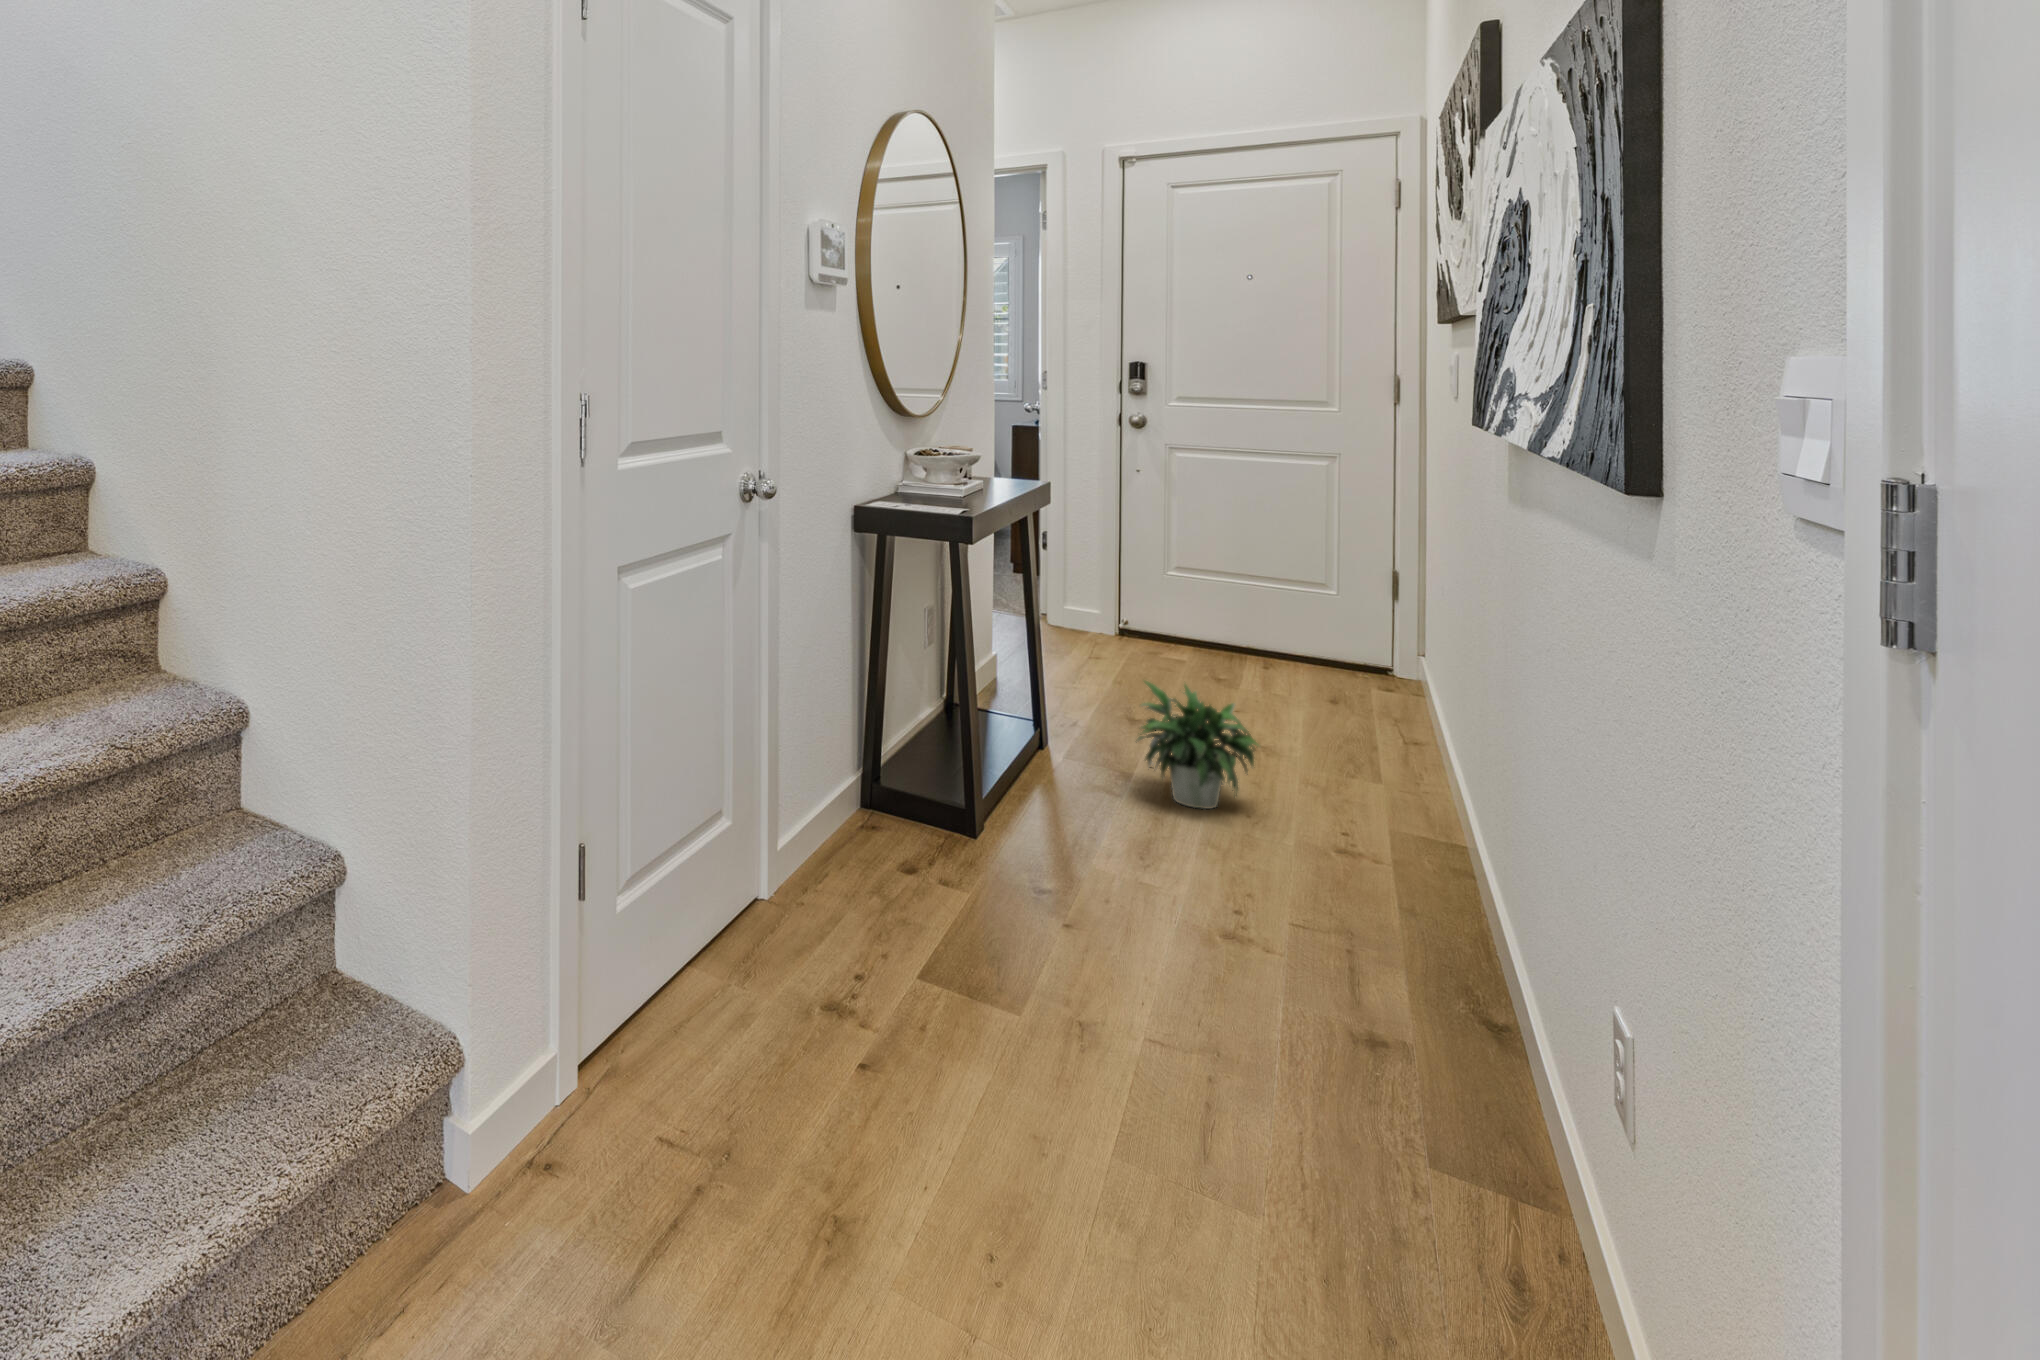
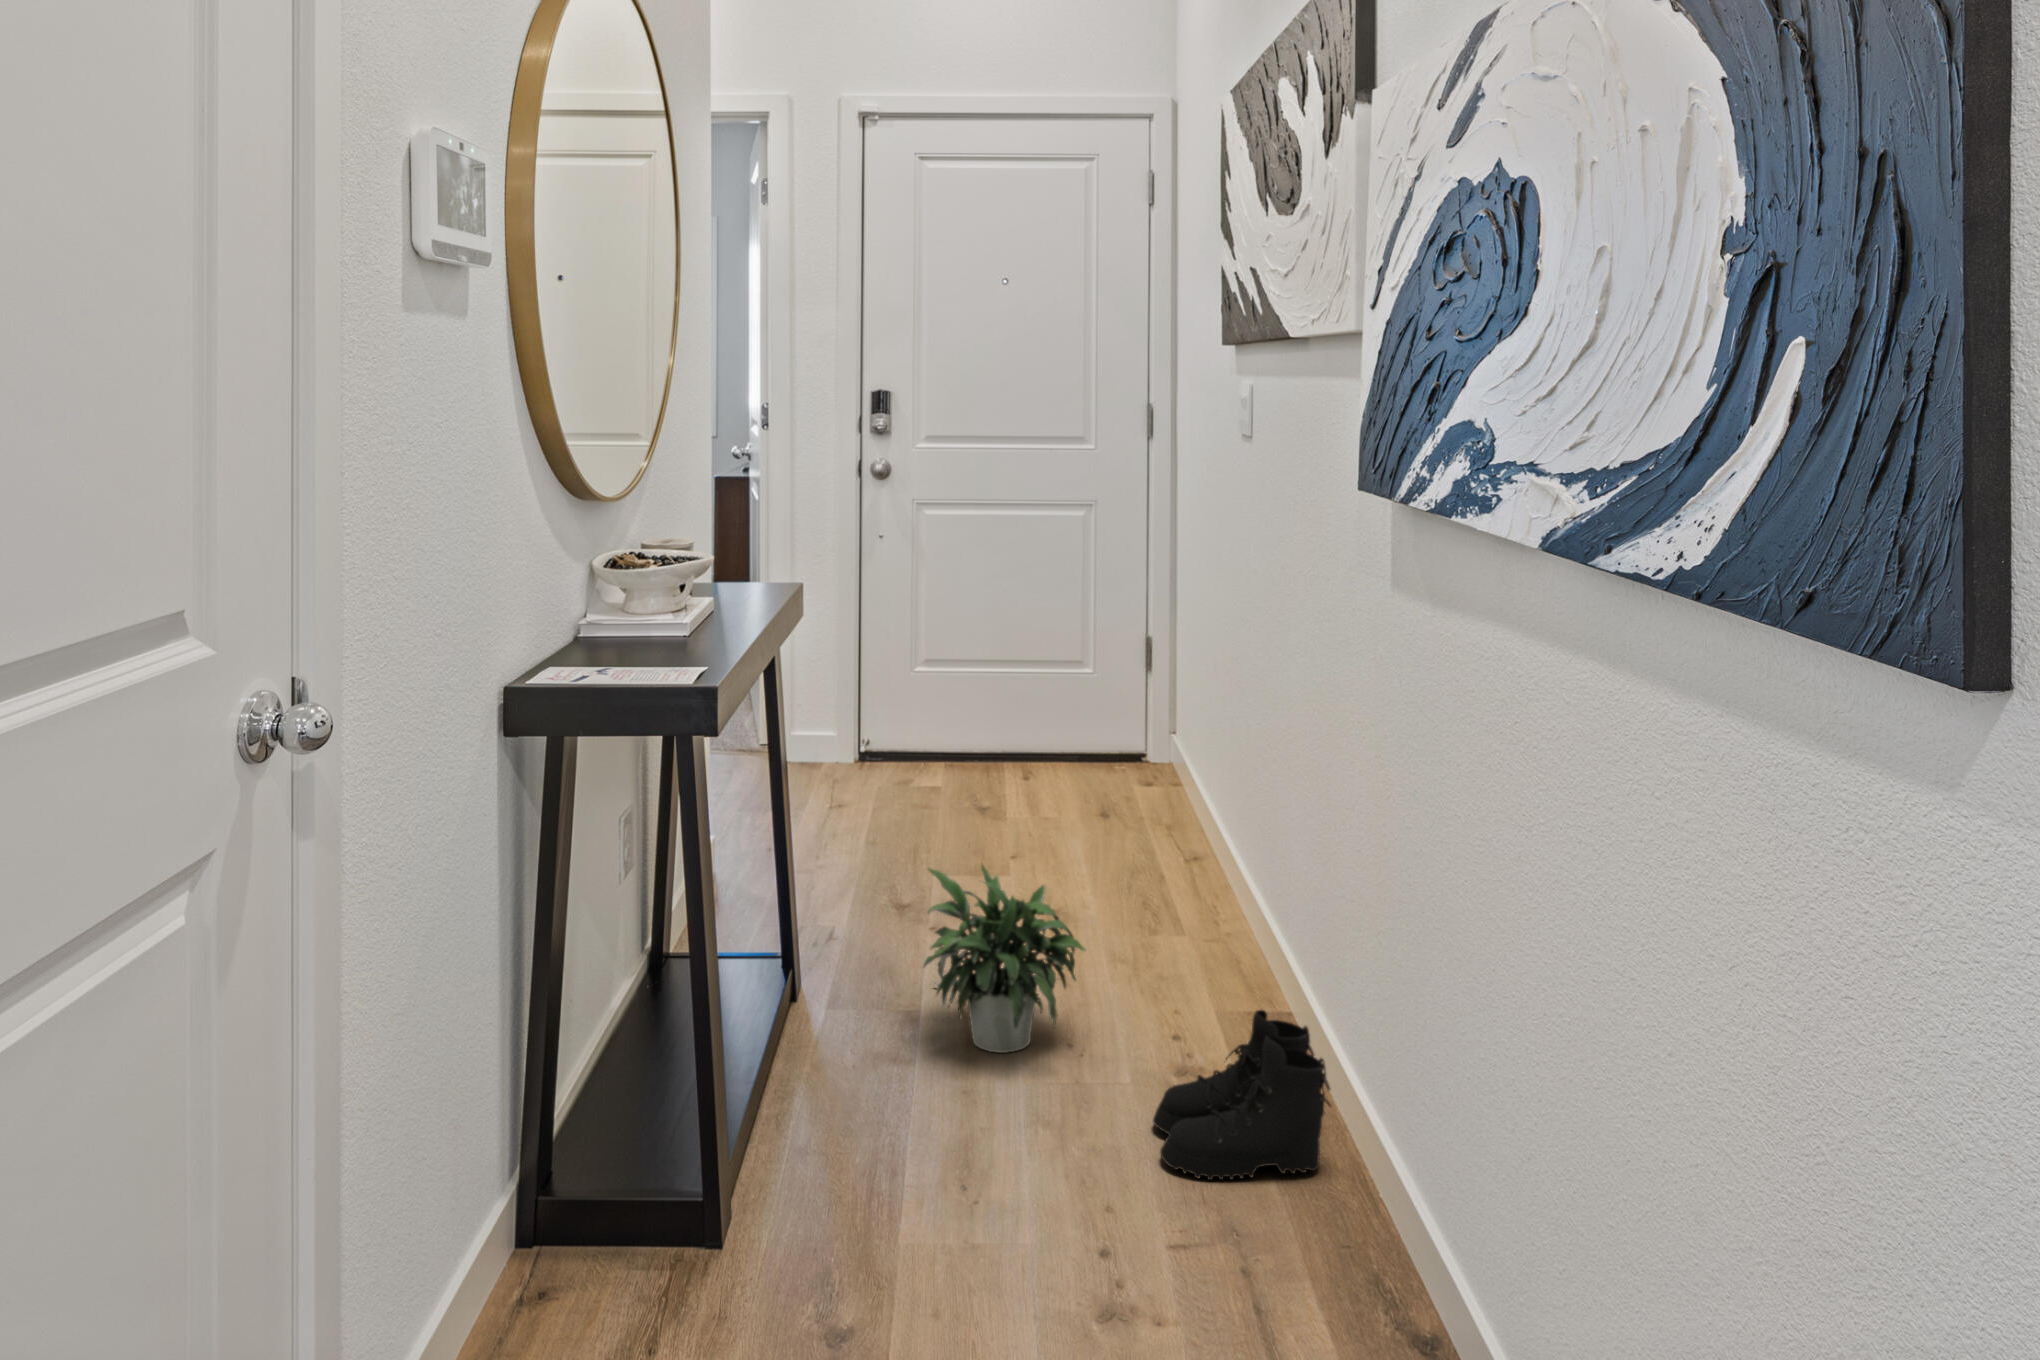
boots: none [1302,797,1446,910] -> present [1153,1010,1331,1180]

